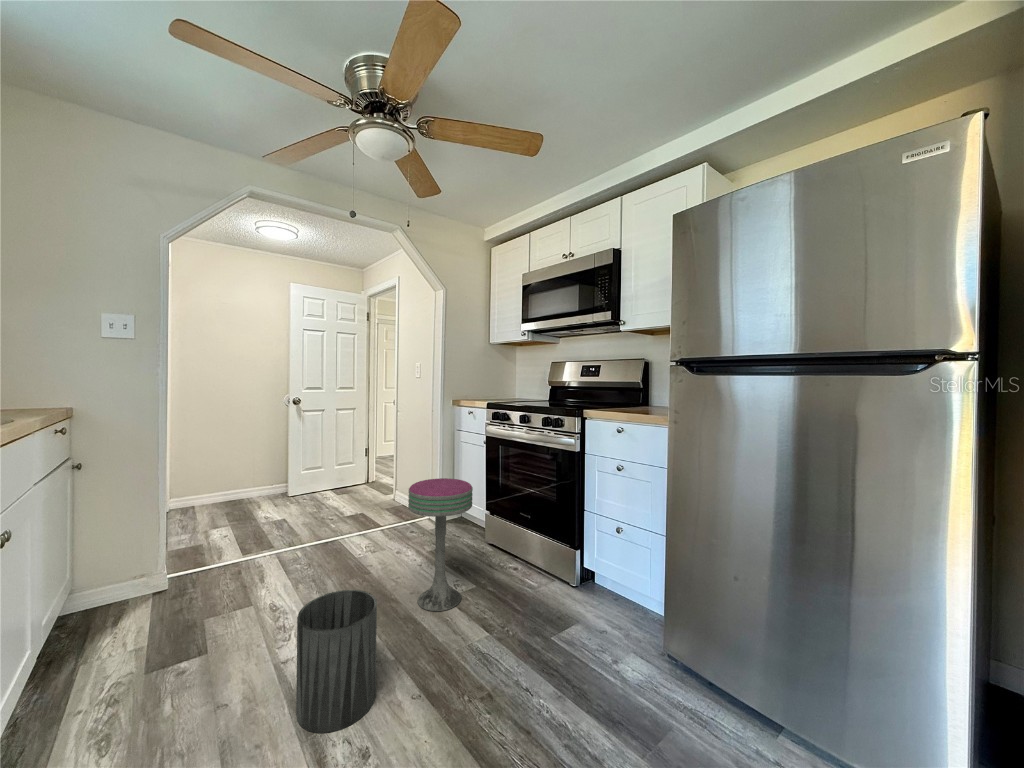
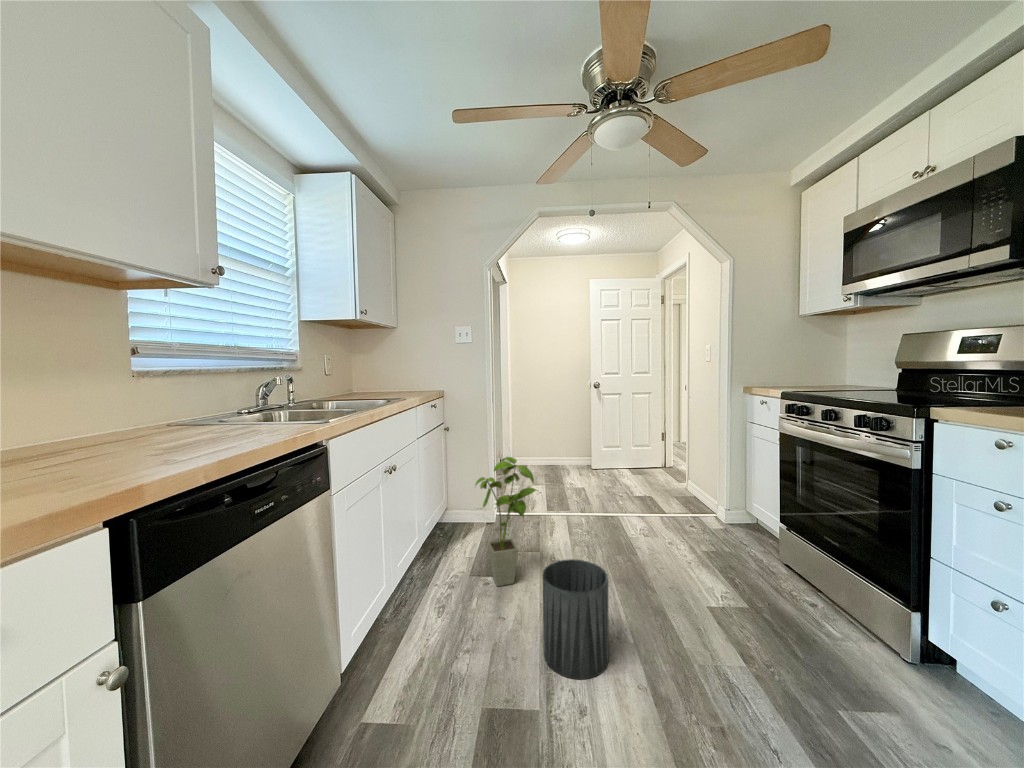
bar stool: present [408,478,473,611] -> none [663,474,740,619]
house plant: none [160,491,265,670] -> present [475,457,537,586]

